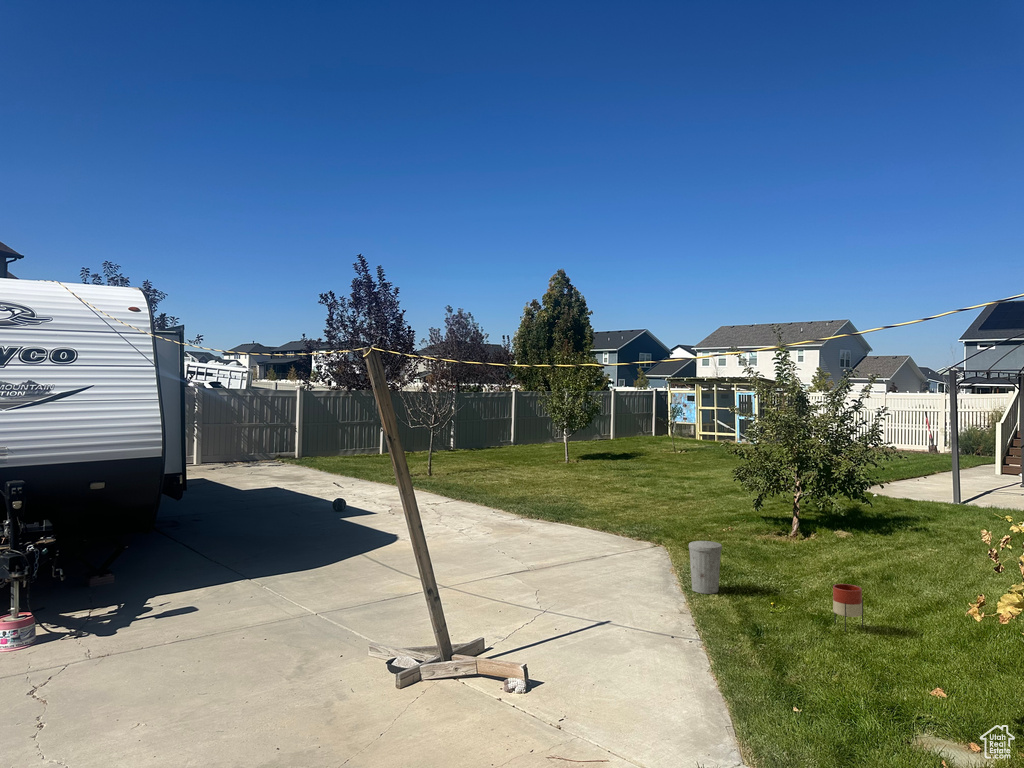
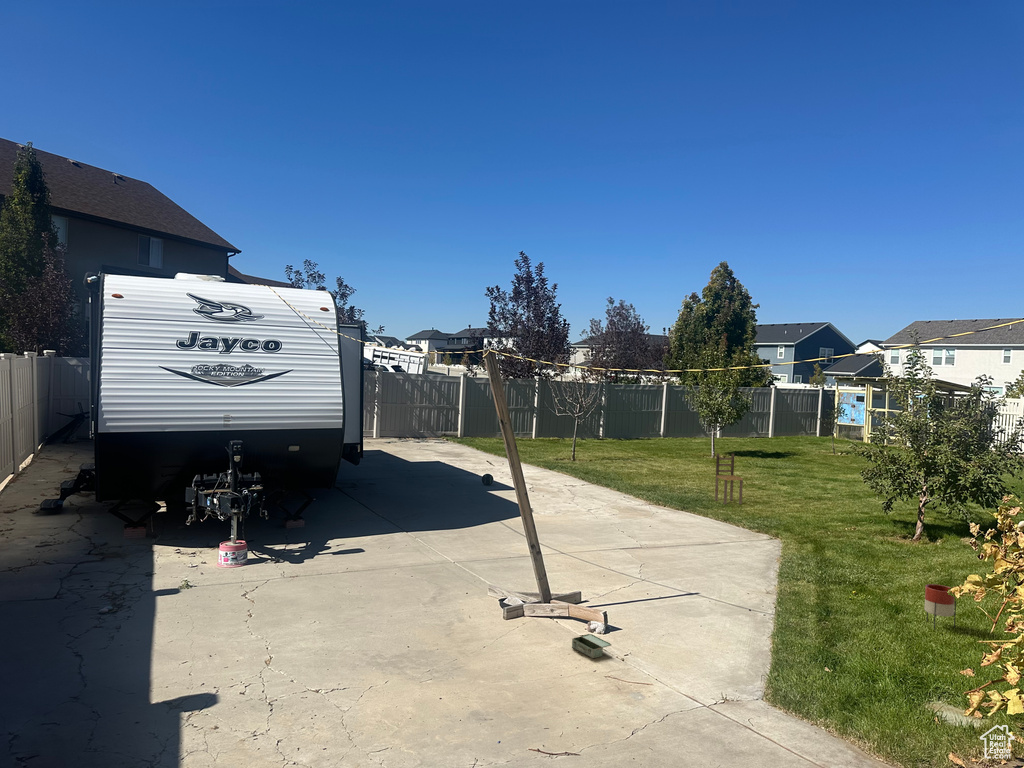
chair: none [586,459,613,513] -> present [715,454,743,504]
trash can: present [689,541,722,594] -> none [792,534,825,584]
toolbox: none [481,687,530,719] -> present [572,634,611,658]

